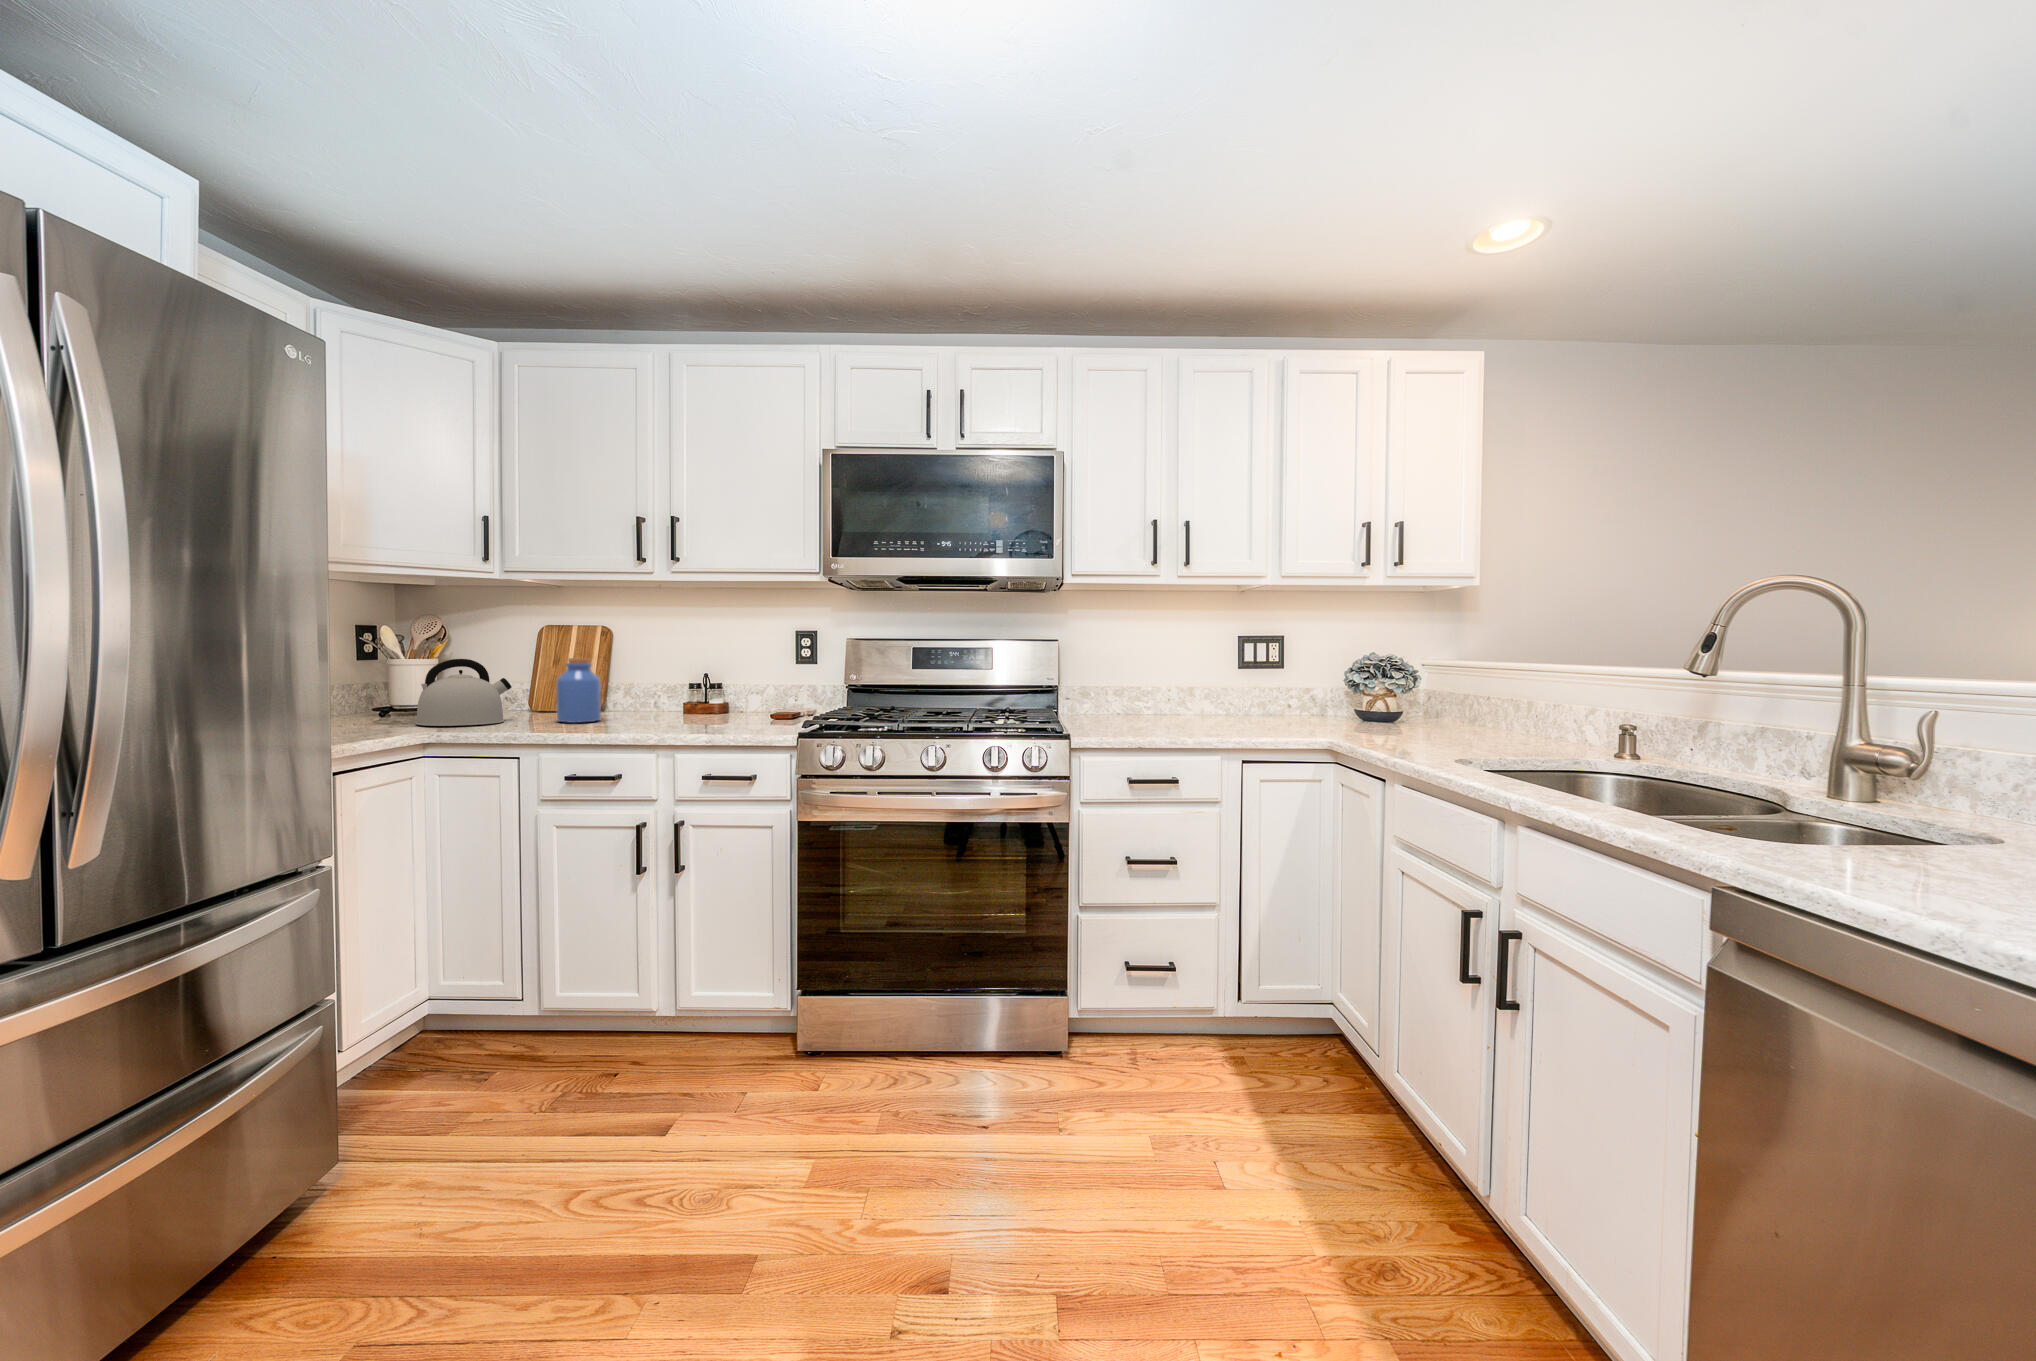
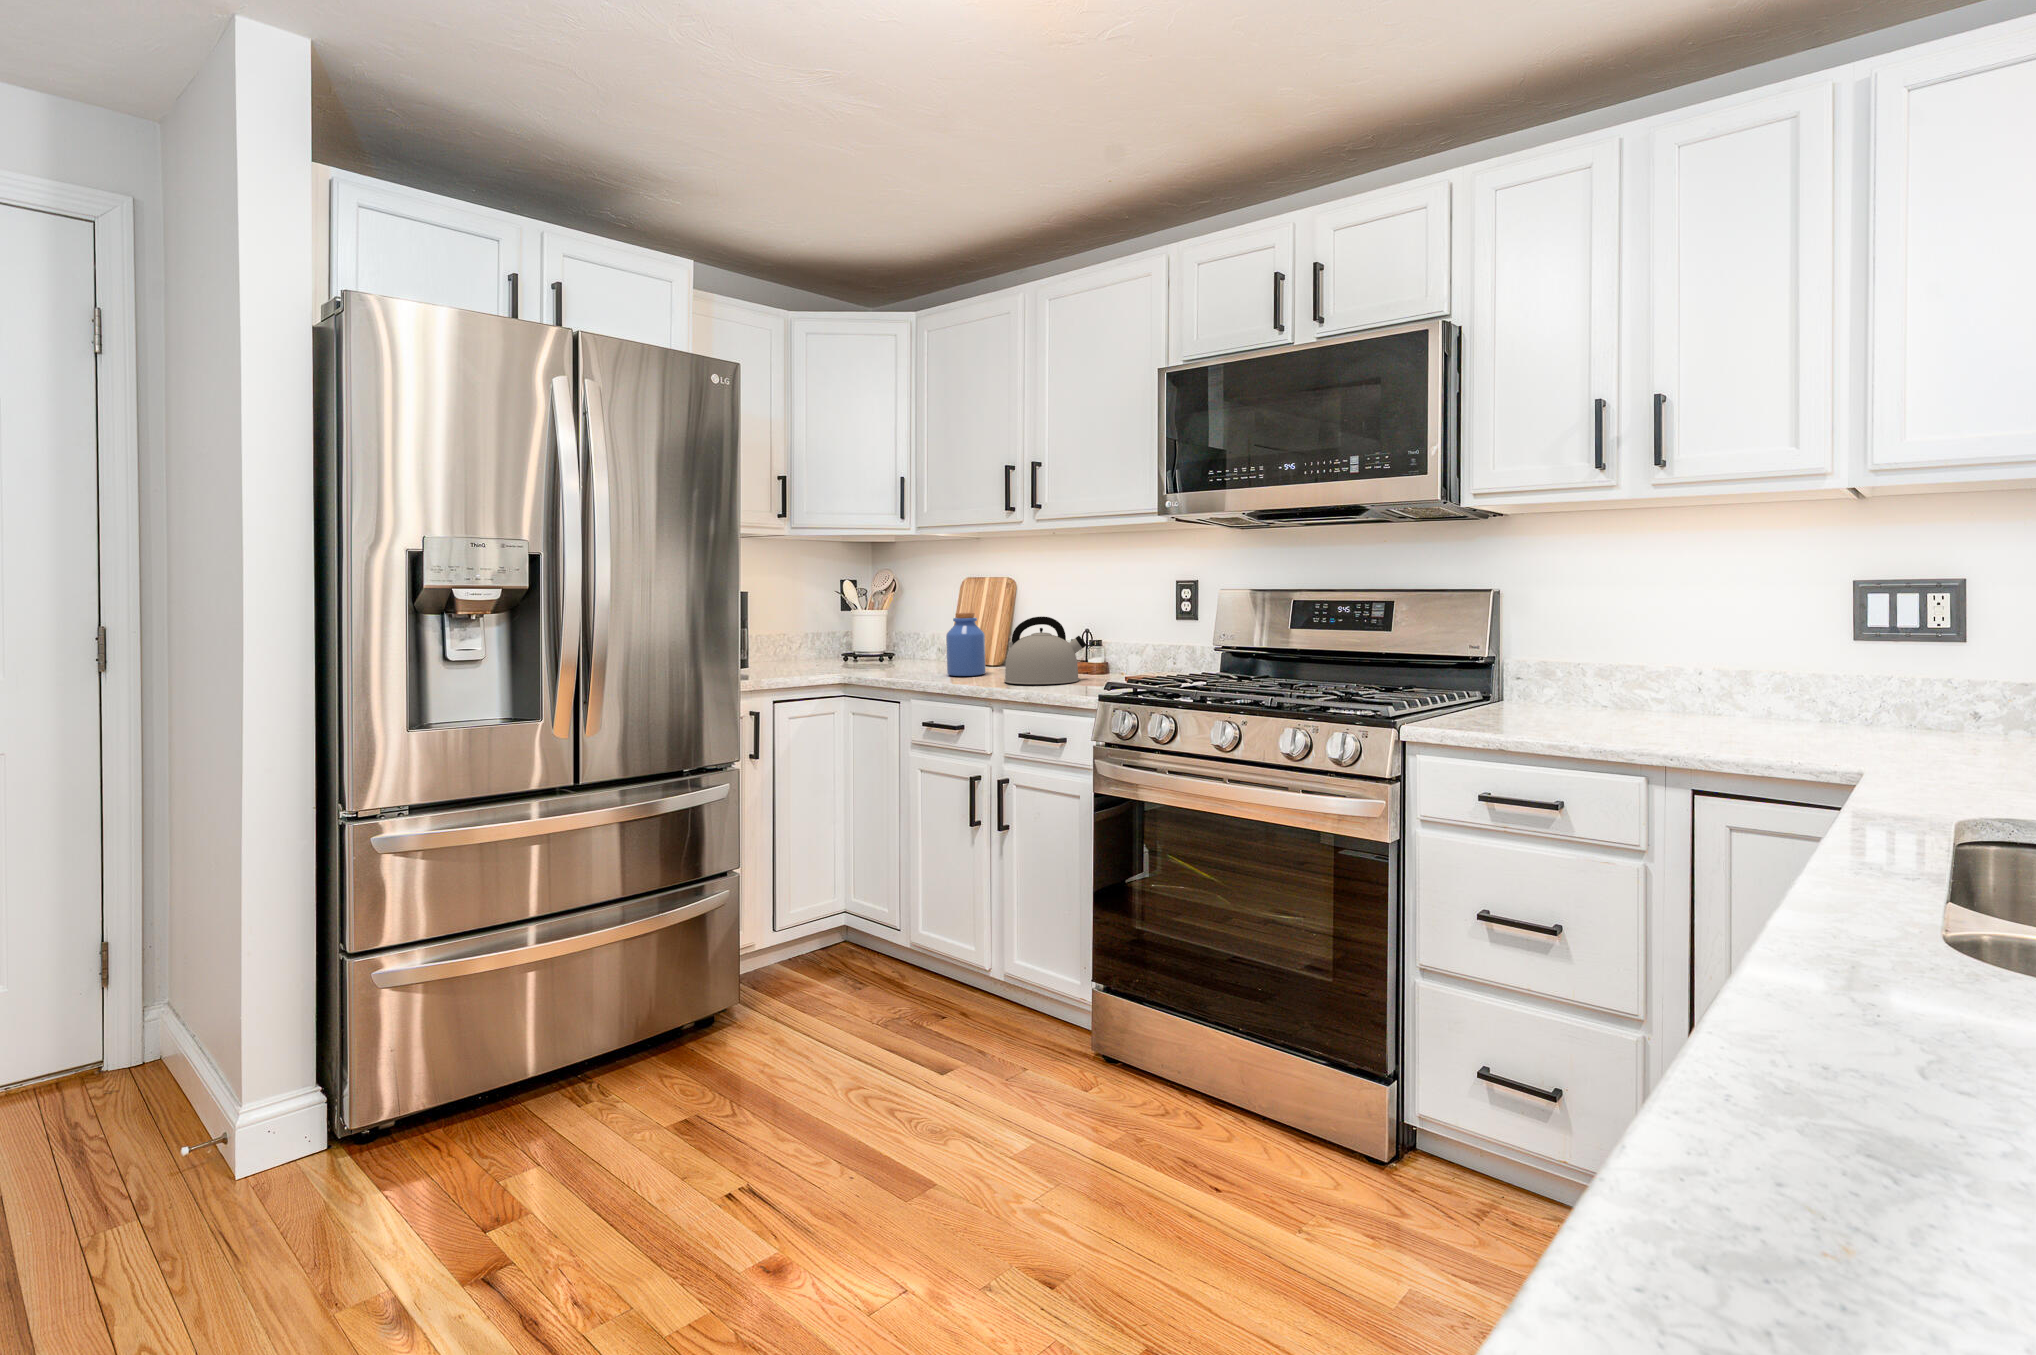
kettle: present [416,659,511,726] -> present [1004,617,1086,684]

